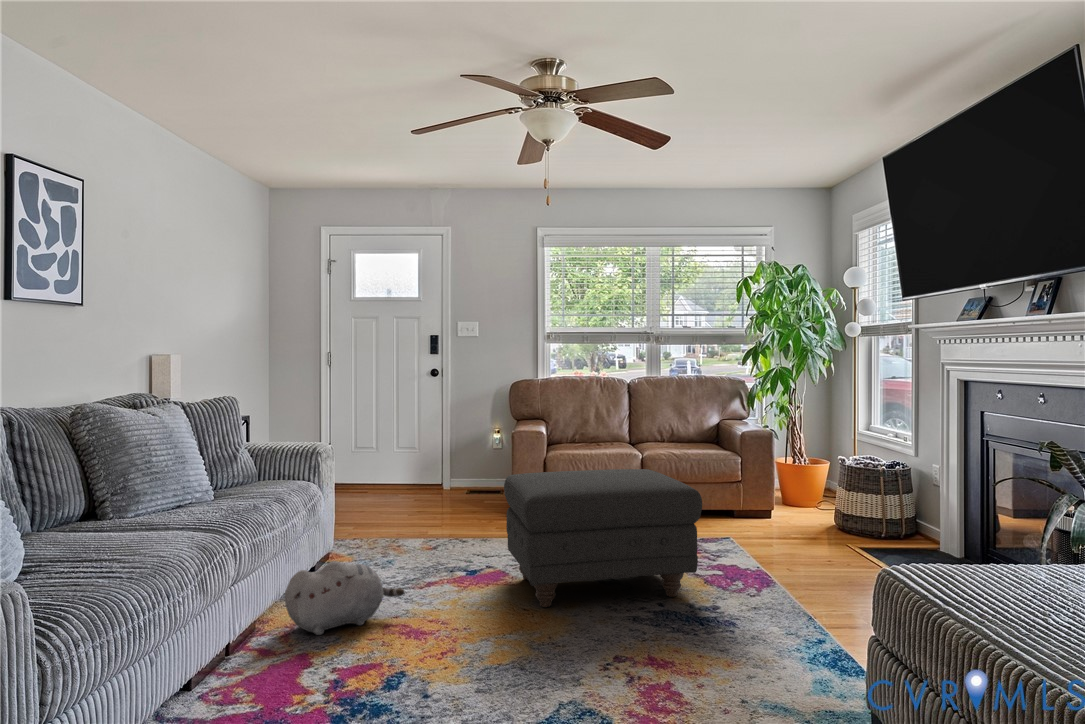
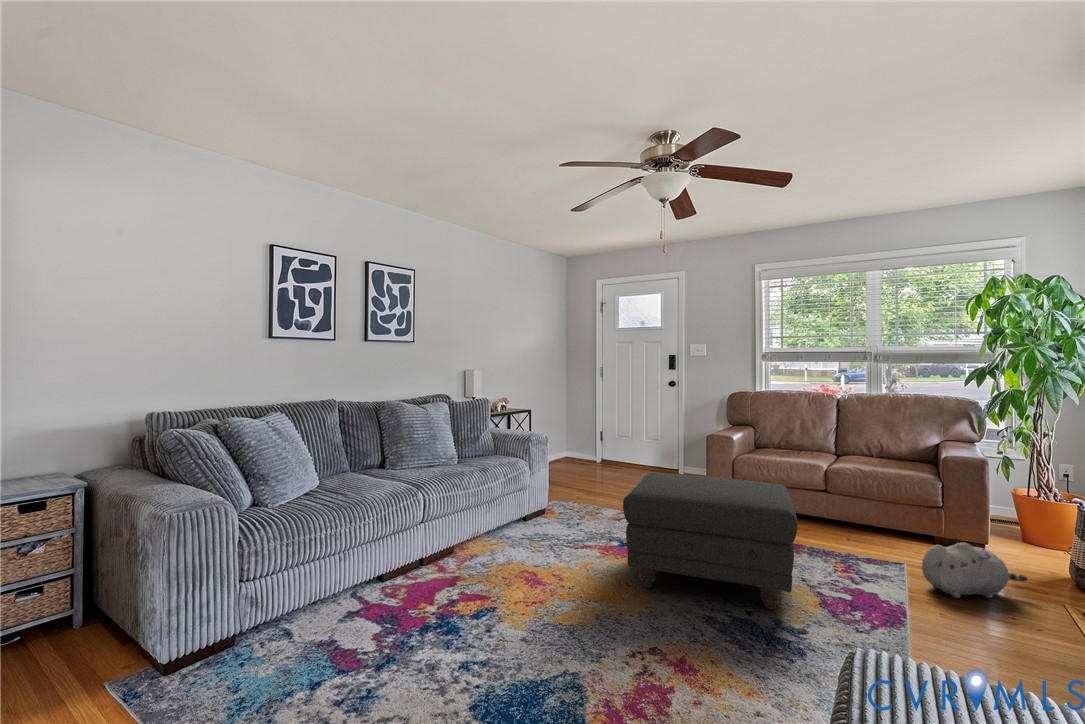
plush toy: present [285,561,404,635] -> present [922,543,1028,598]

